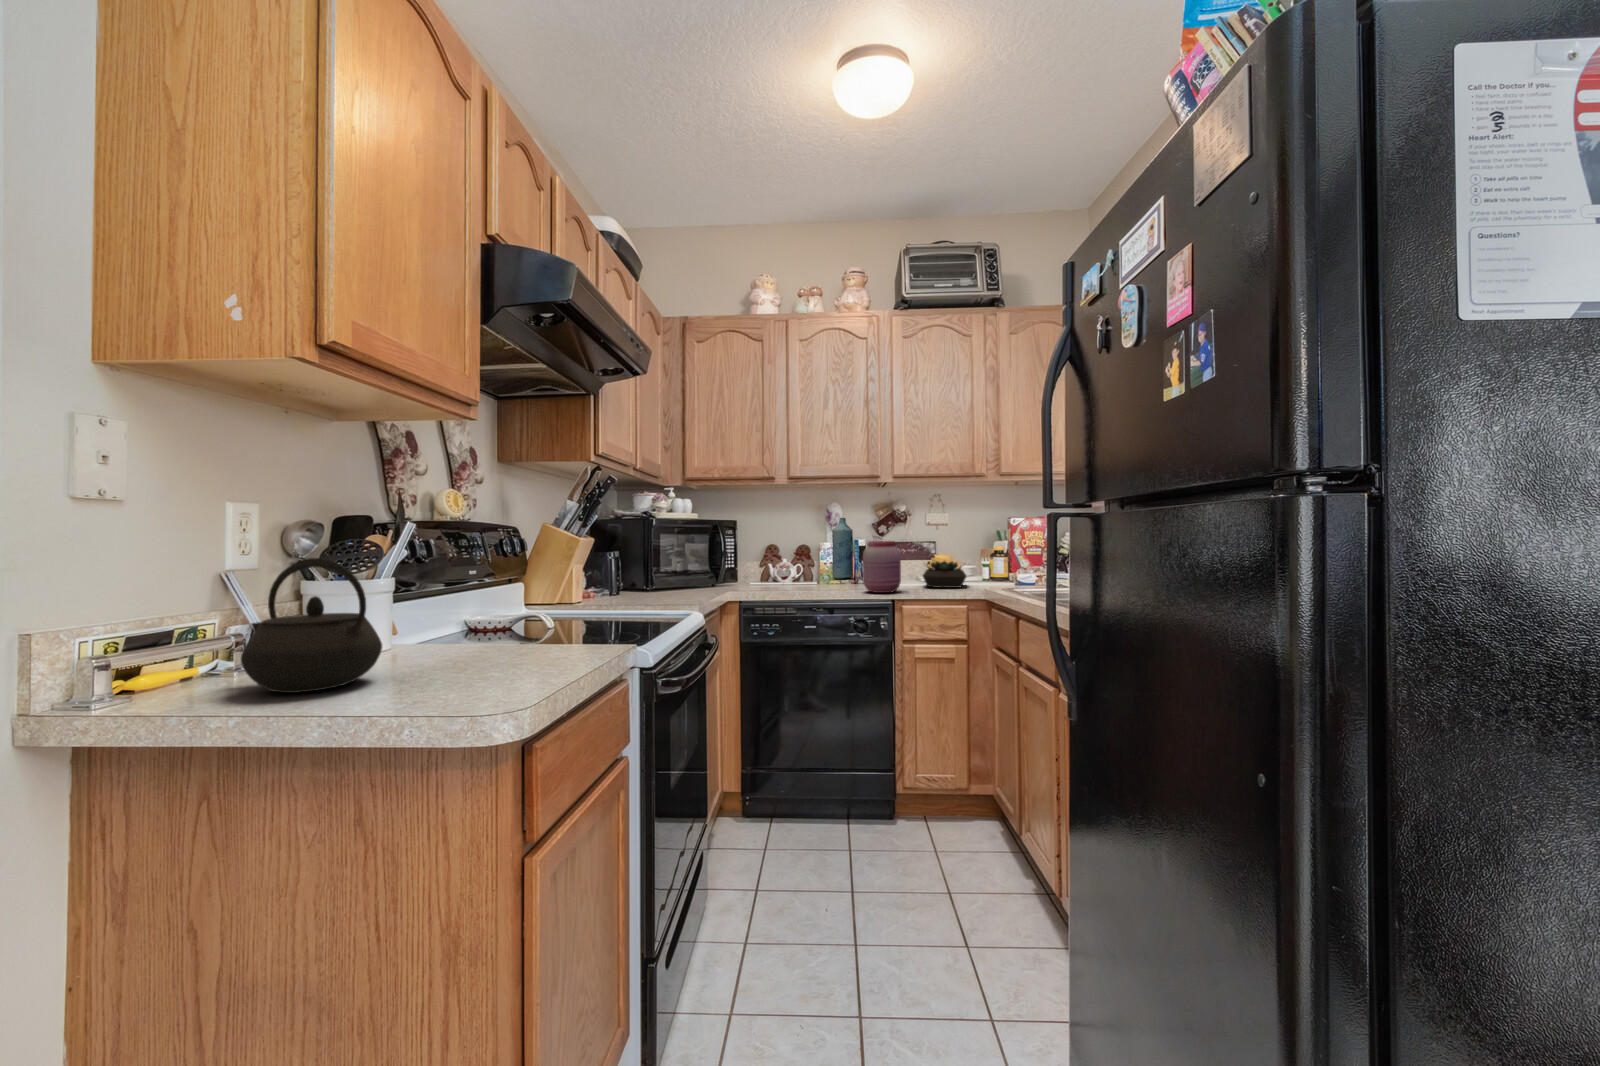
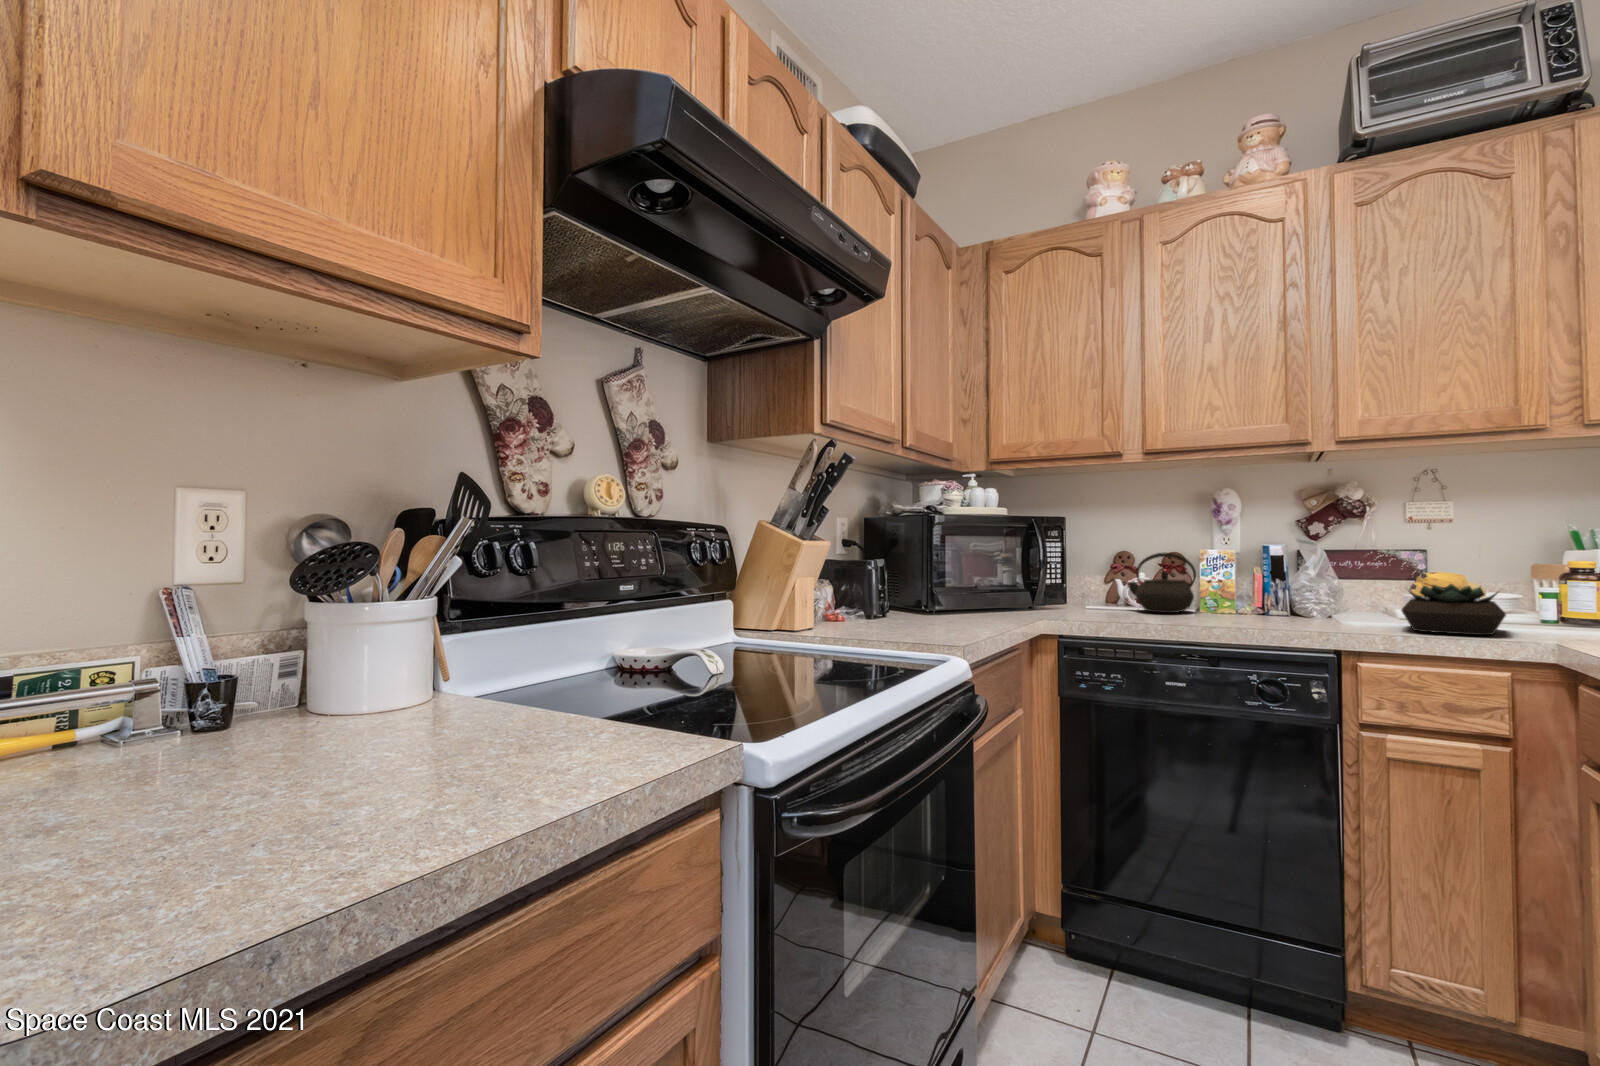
bottle: present [832,518,853,579] -> none [1222,511,1261,607]
jar: present [863,541,901,593] -> none [1276,548,1355,637]
kettle: present [241,558,382,693] -> present [1127,553,1196,613]

